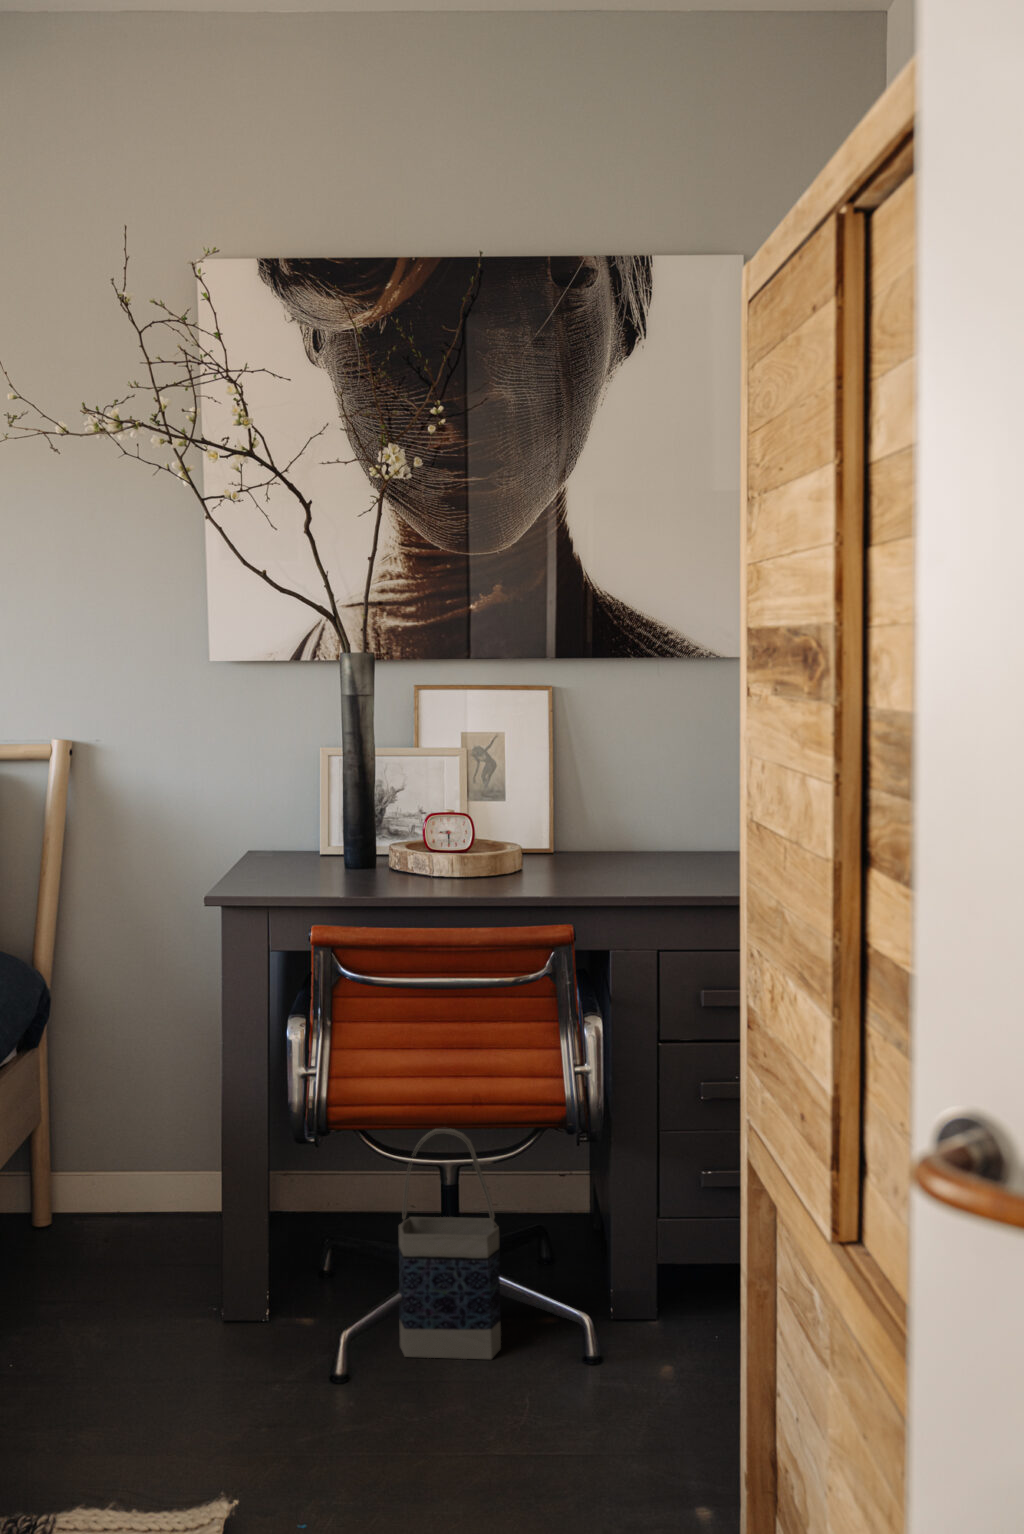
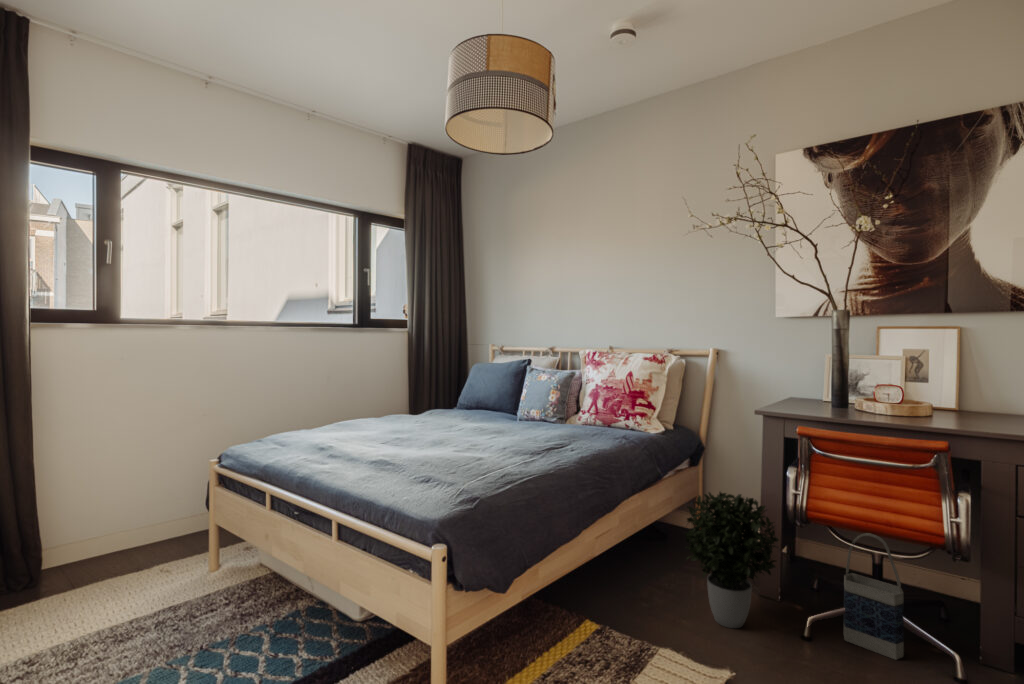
potted plant: none [72,1102,288,1417] -> present [685,492,779,628]

